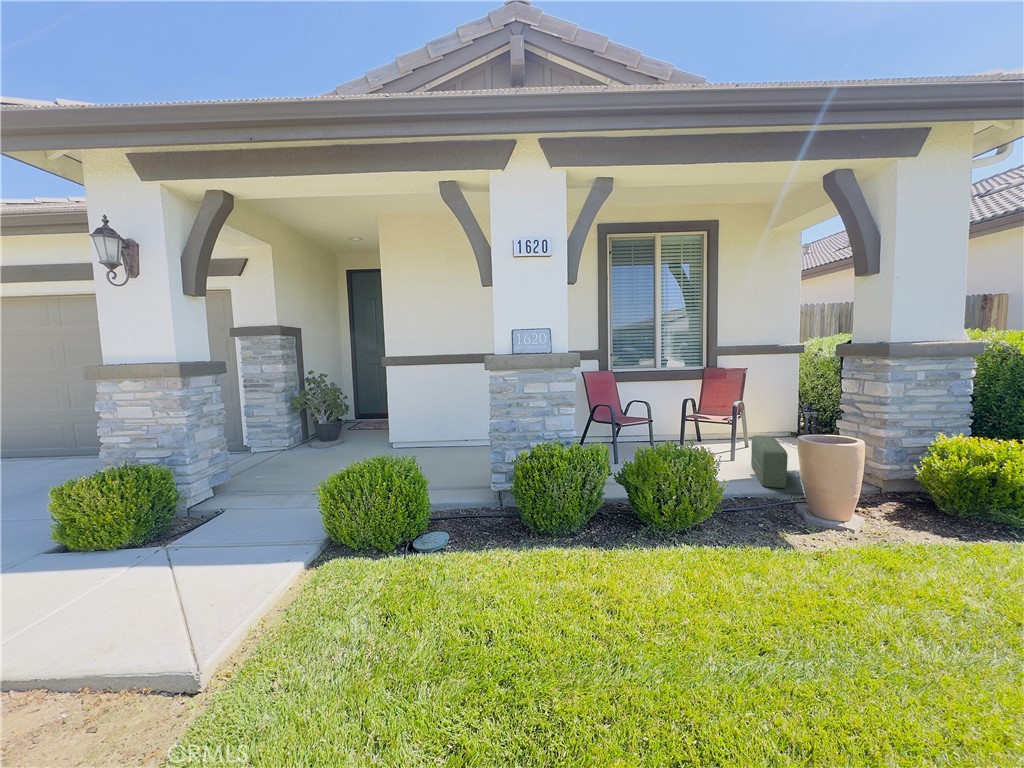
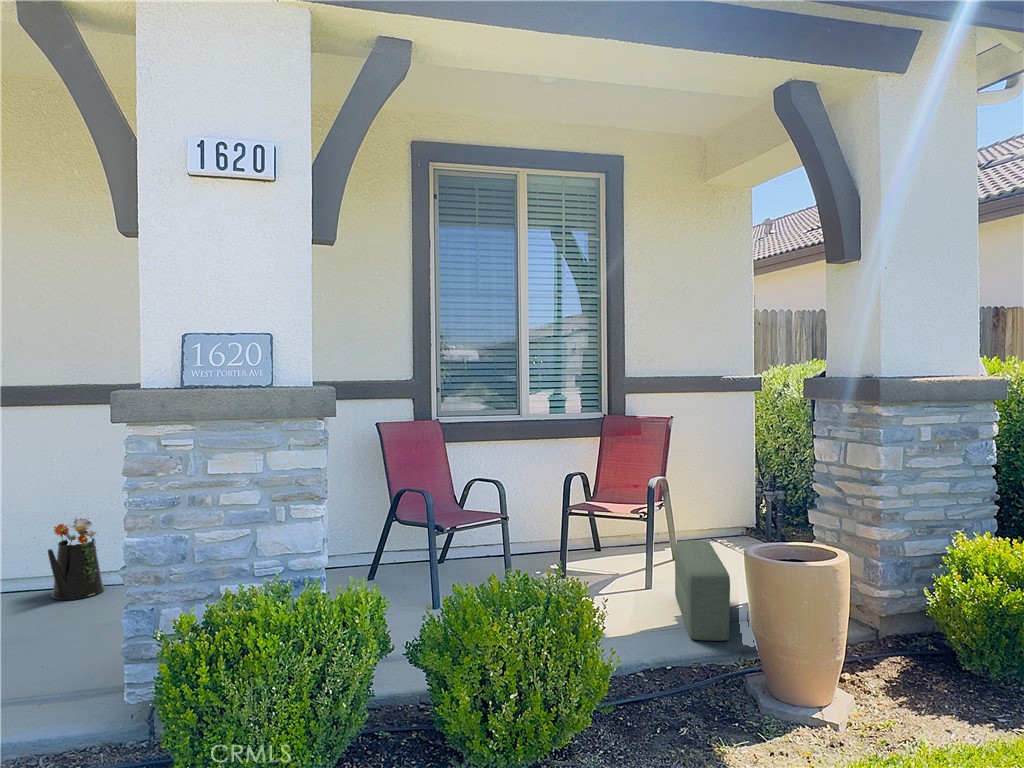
watering can: none [430,412,453,453] -> present [48,517,105,600]

